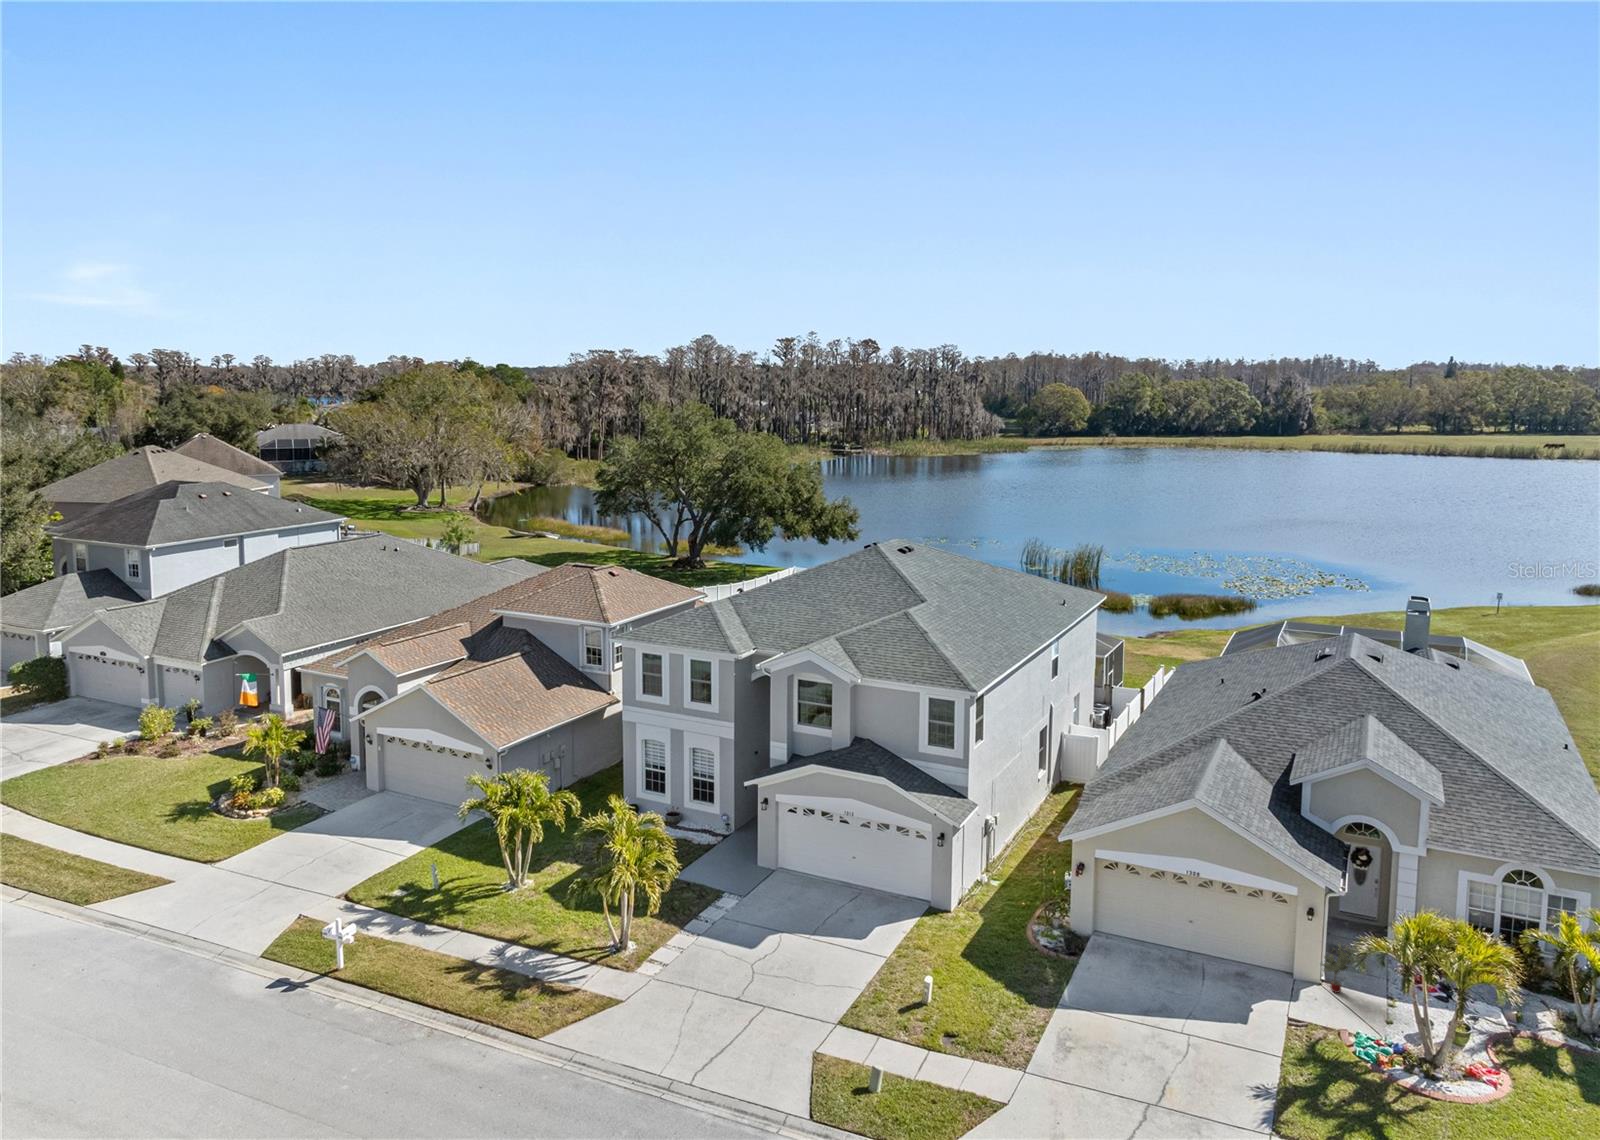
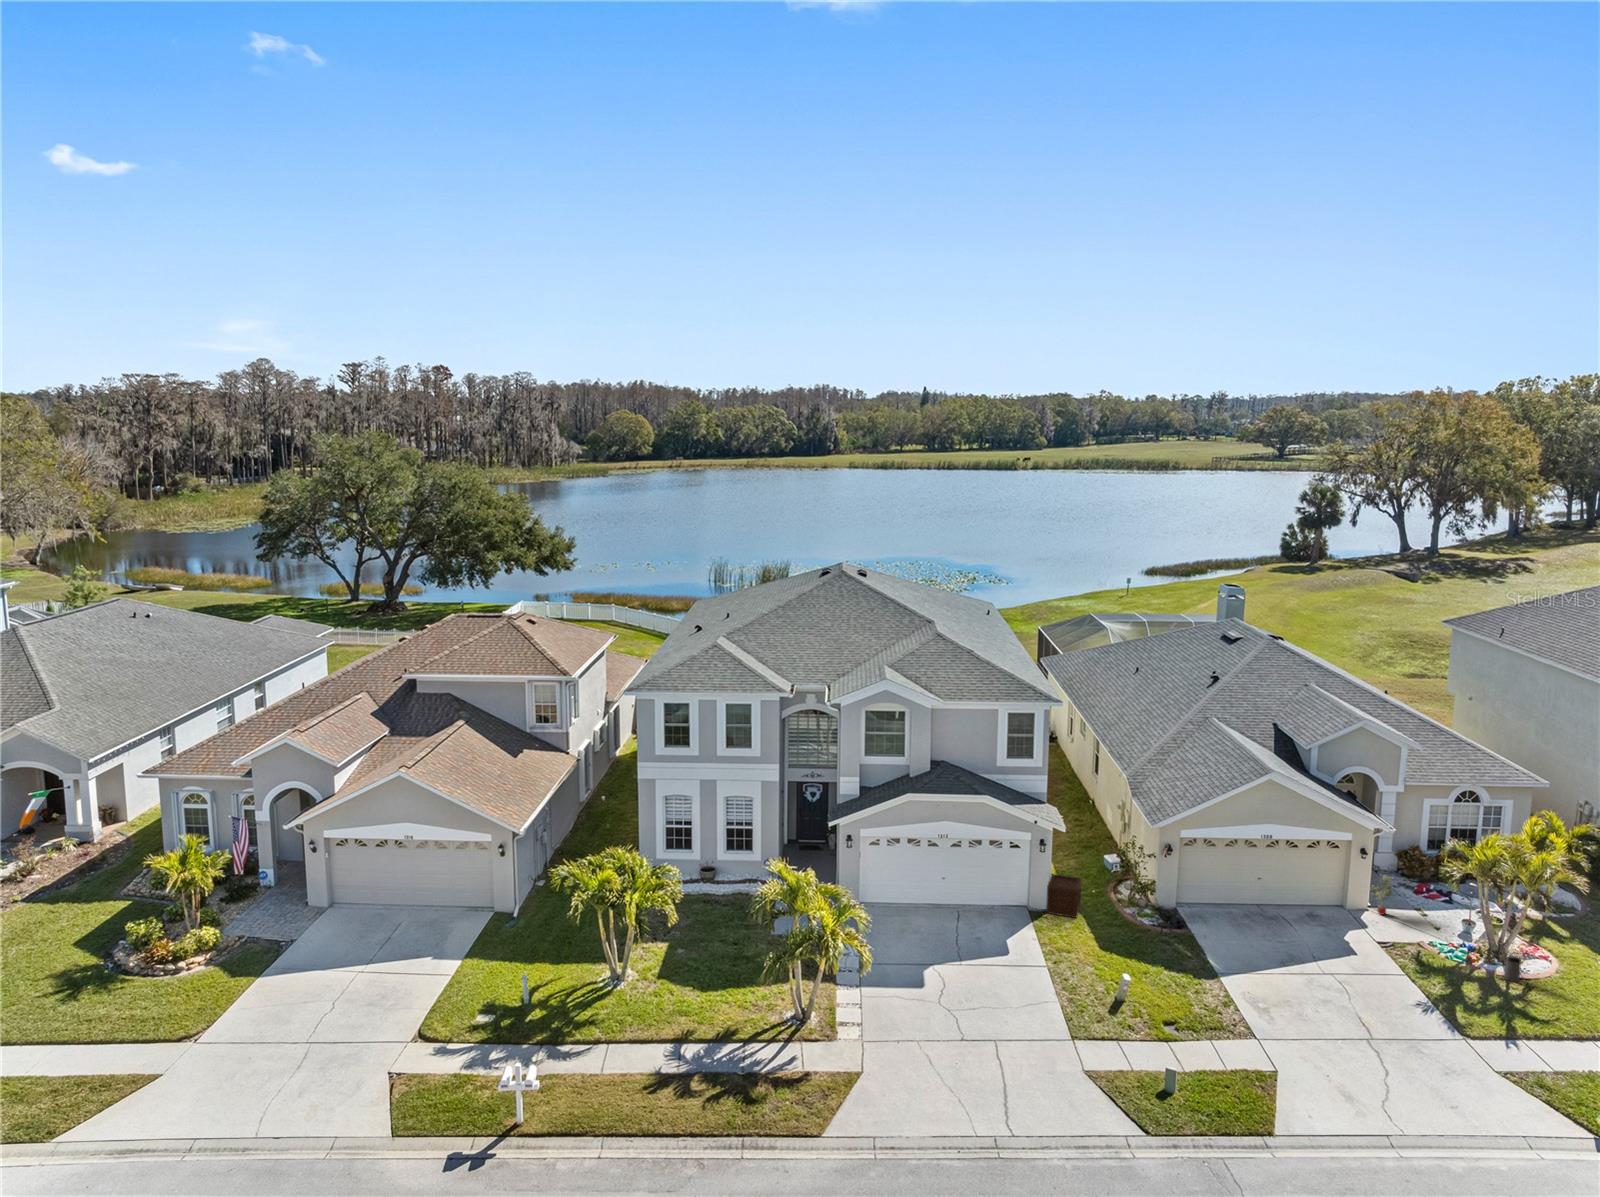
wooden crate: none [945,872,990,922] -> present [1046,874,1082,918]
watering can: none [1414,1052,1435,1099] -> present [1502,946,1521,982]

